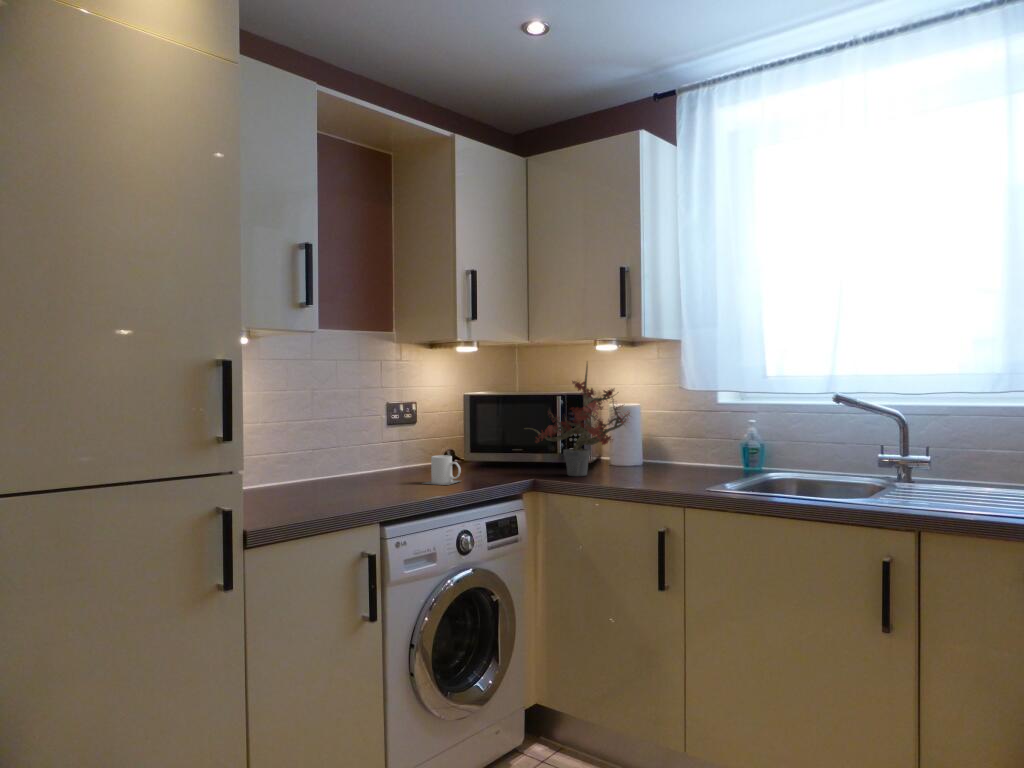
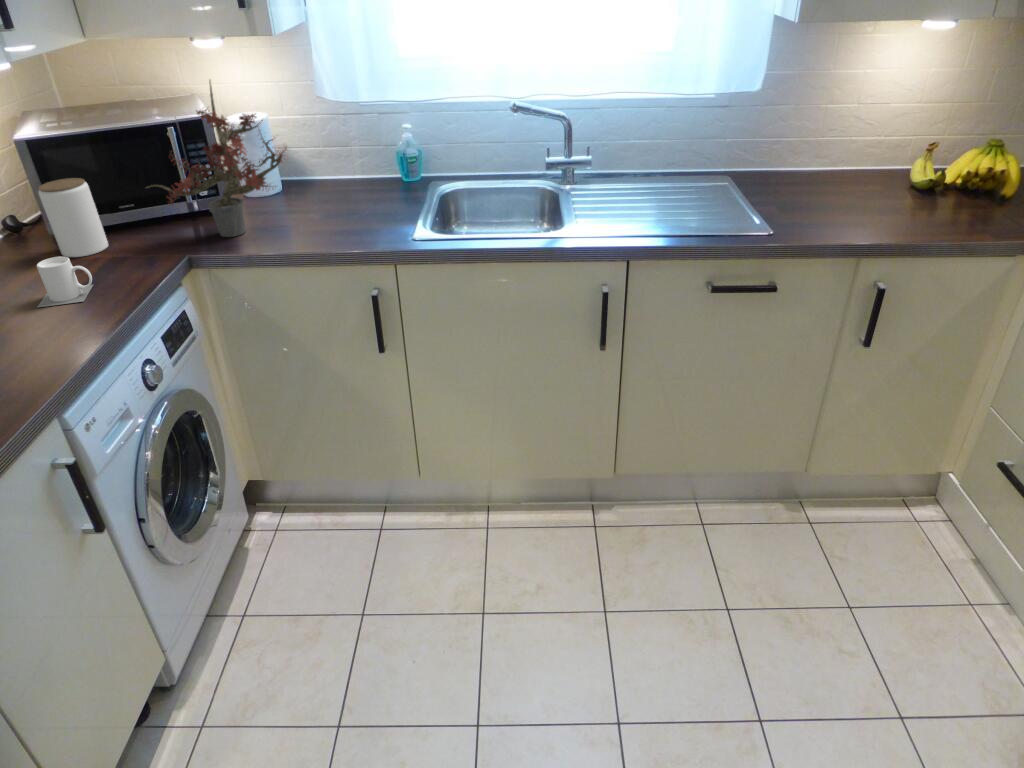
jar: none [462,421,494,472] -> present [38,178,108,257]

